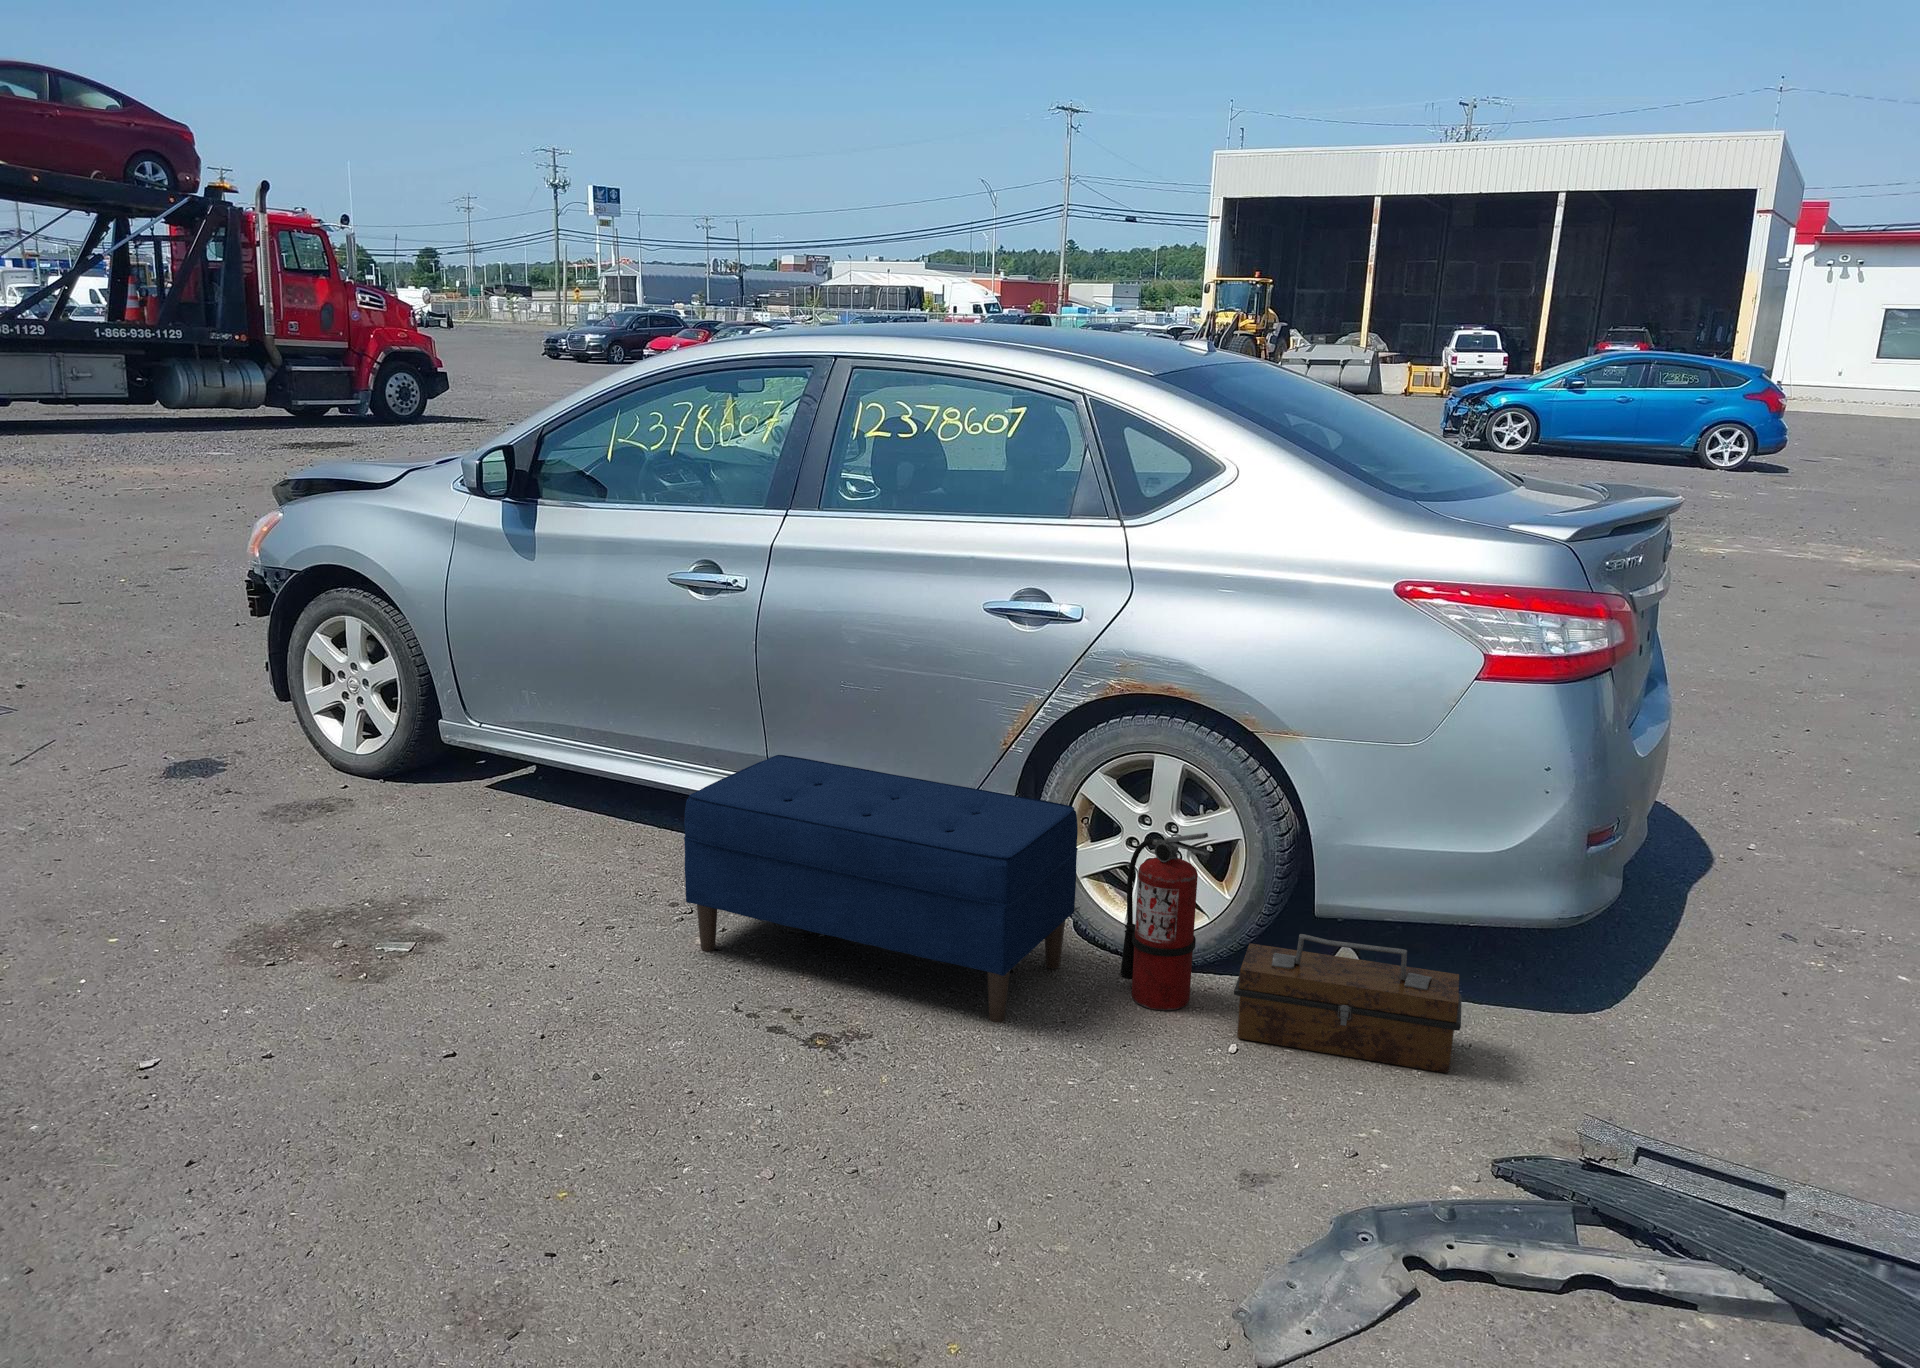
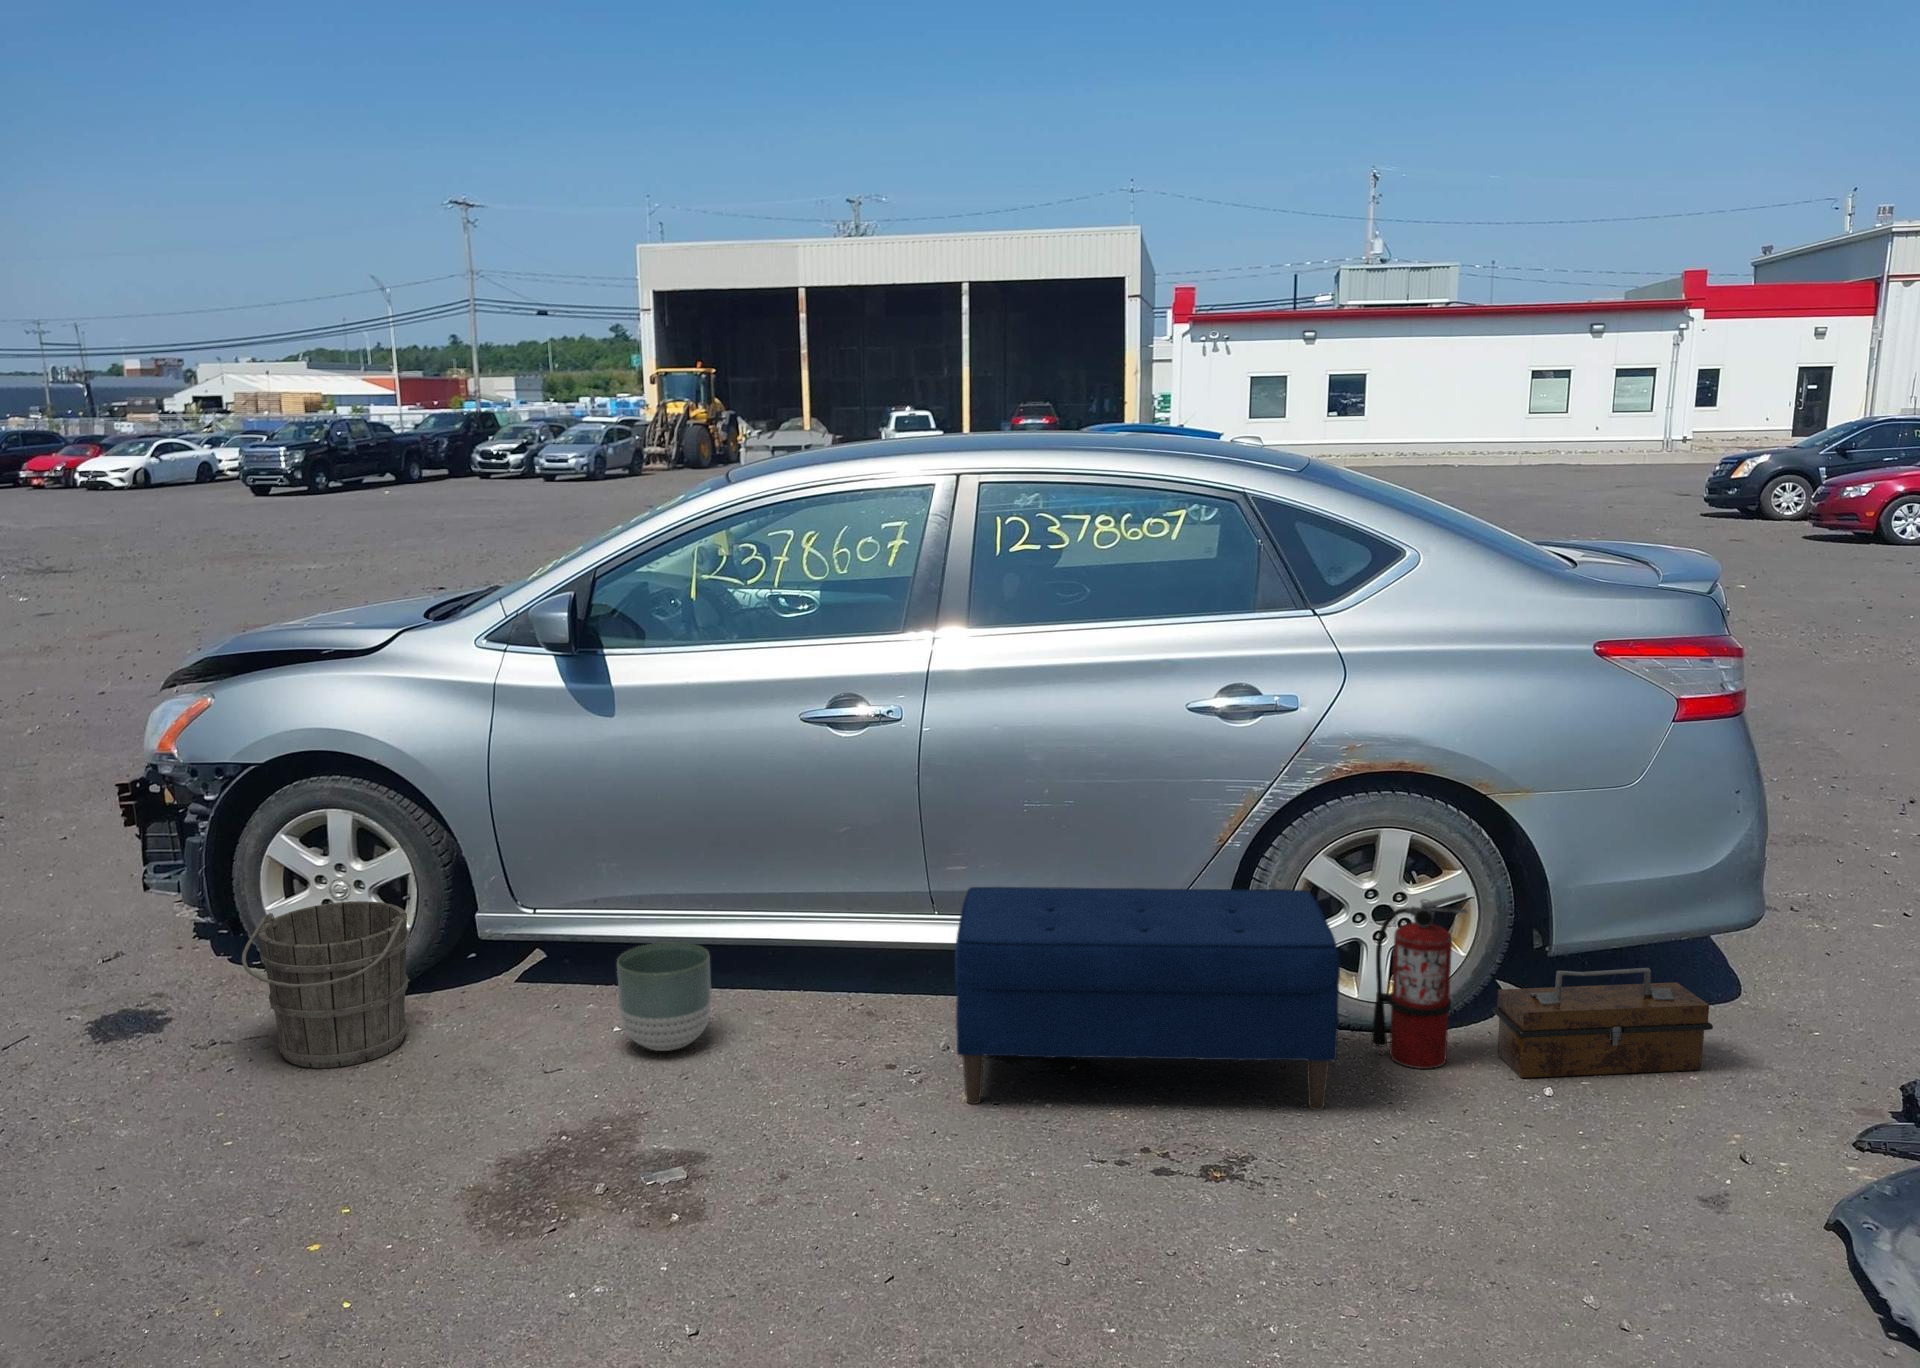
bucket: none [237,694,379,826] -> present [242,901,411,1068]
planter: none [494,766,579,859] -> present [617,942,711,1051]

